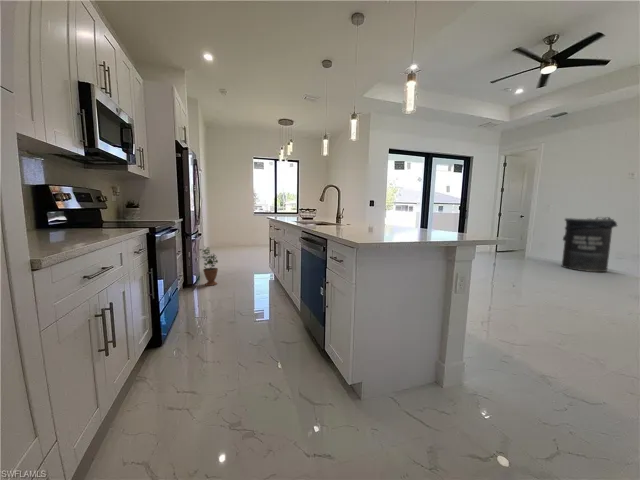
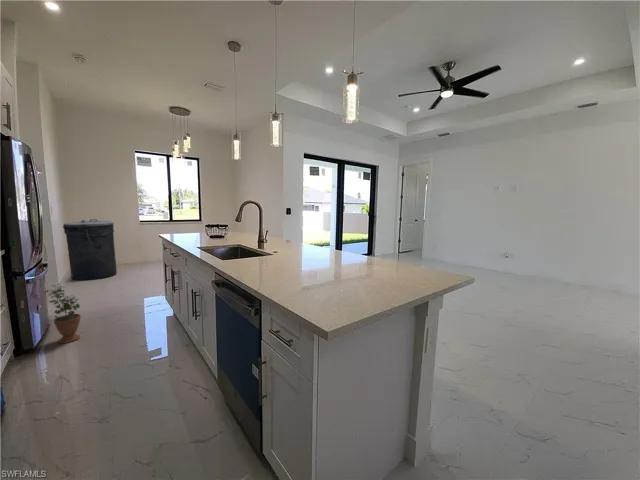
trash can: present [562,217,617,272] -> present [63,219,117,280]

